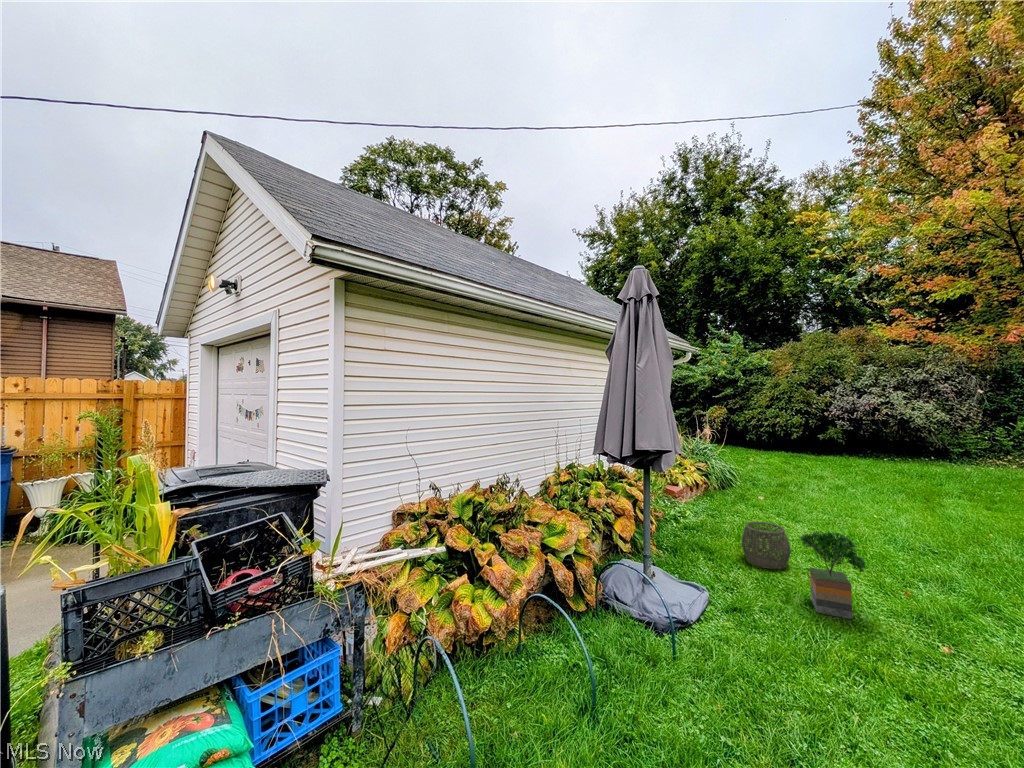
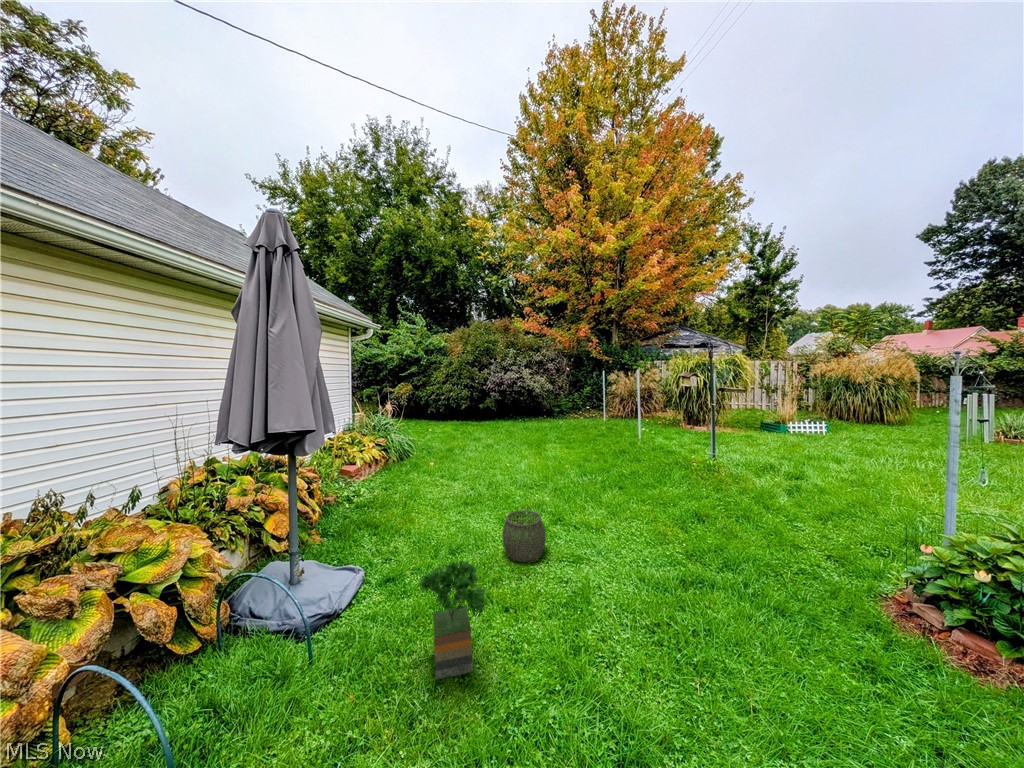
woven basket: present [742,522,791,569] -> present [502,510,546,562]

